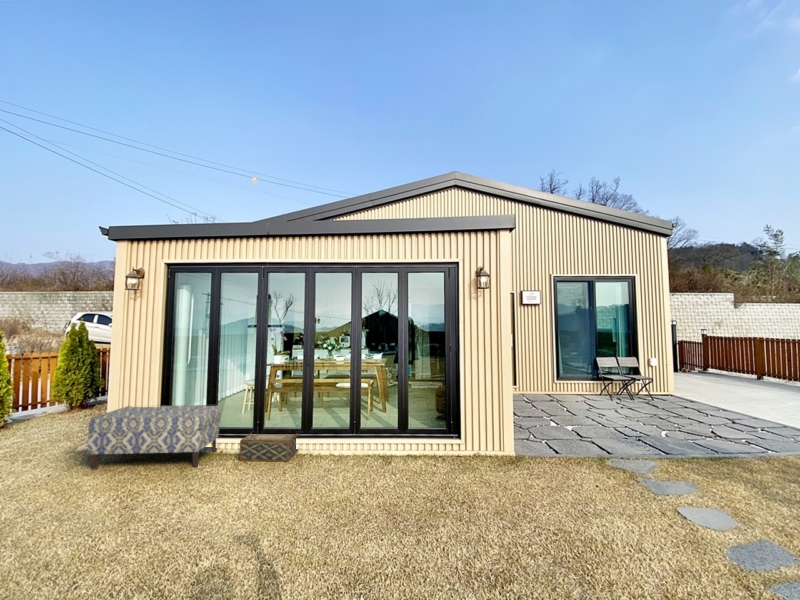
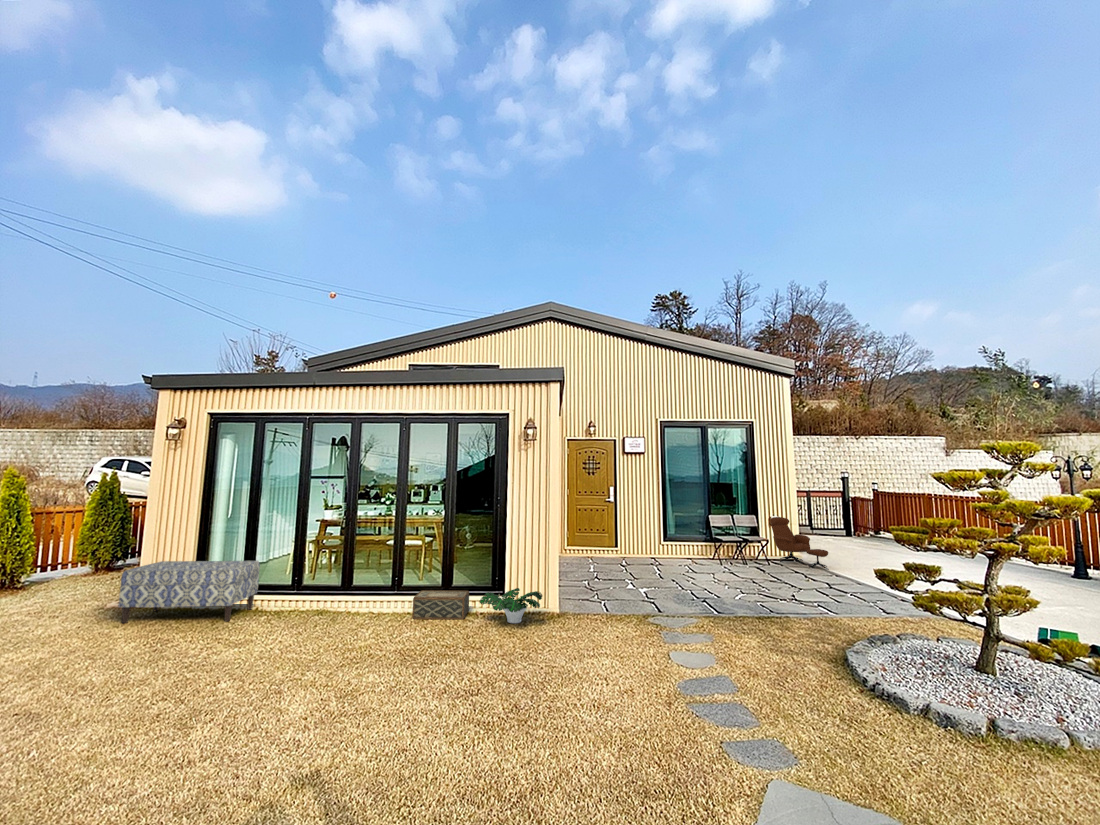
lounge chair: none [650,359,713,405] -> present [770,517,828,569]
potted plant: none [445,432,511,469] -> present [480,588,542,623]
woven basket: present [239,433,298,462] -> present [412,590,469,619]

